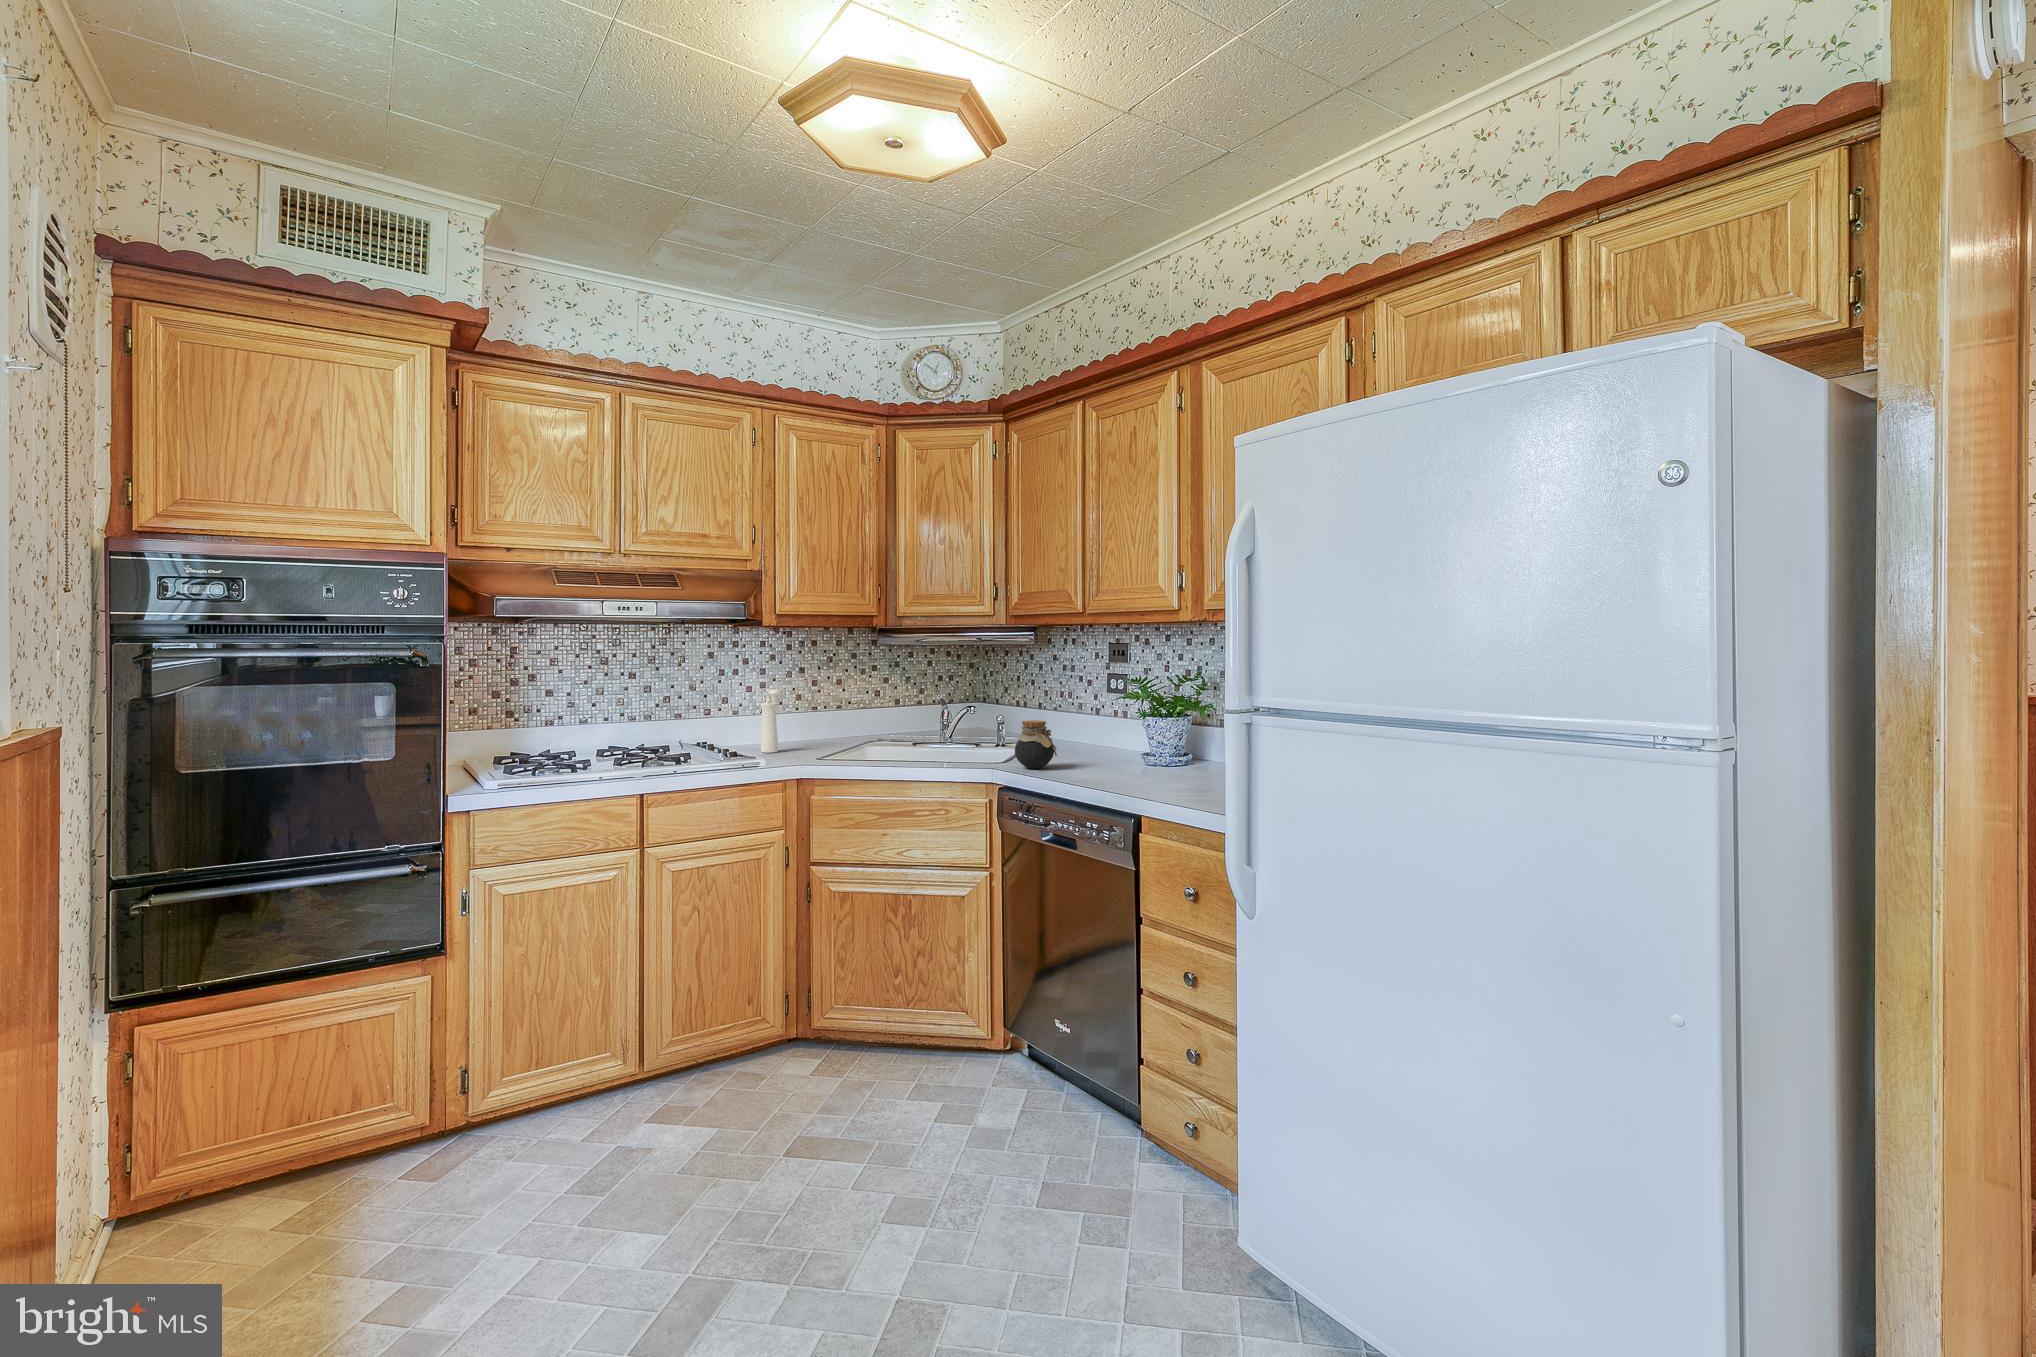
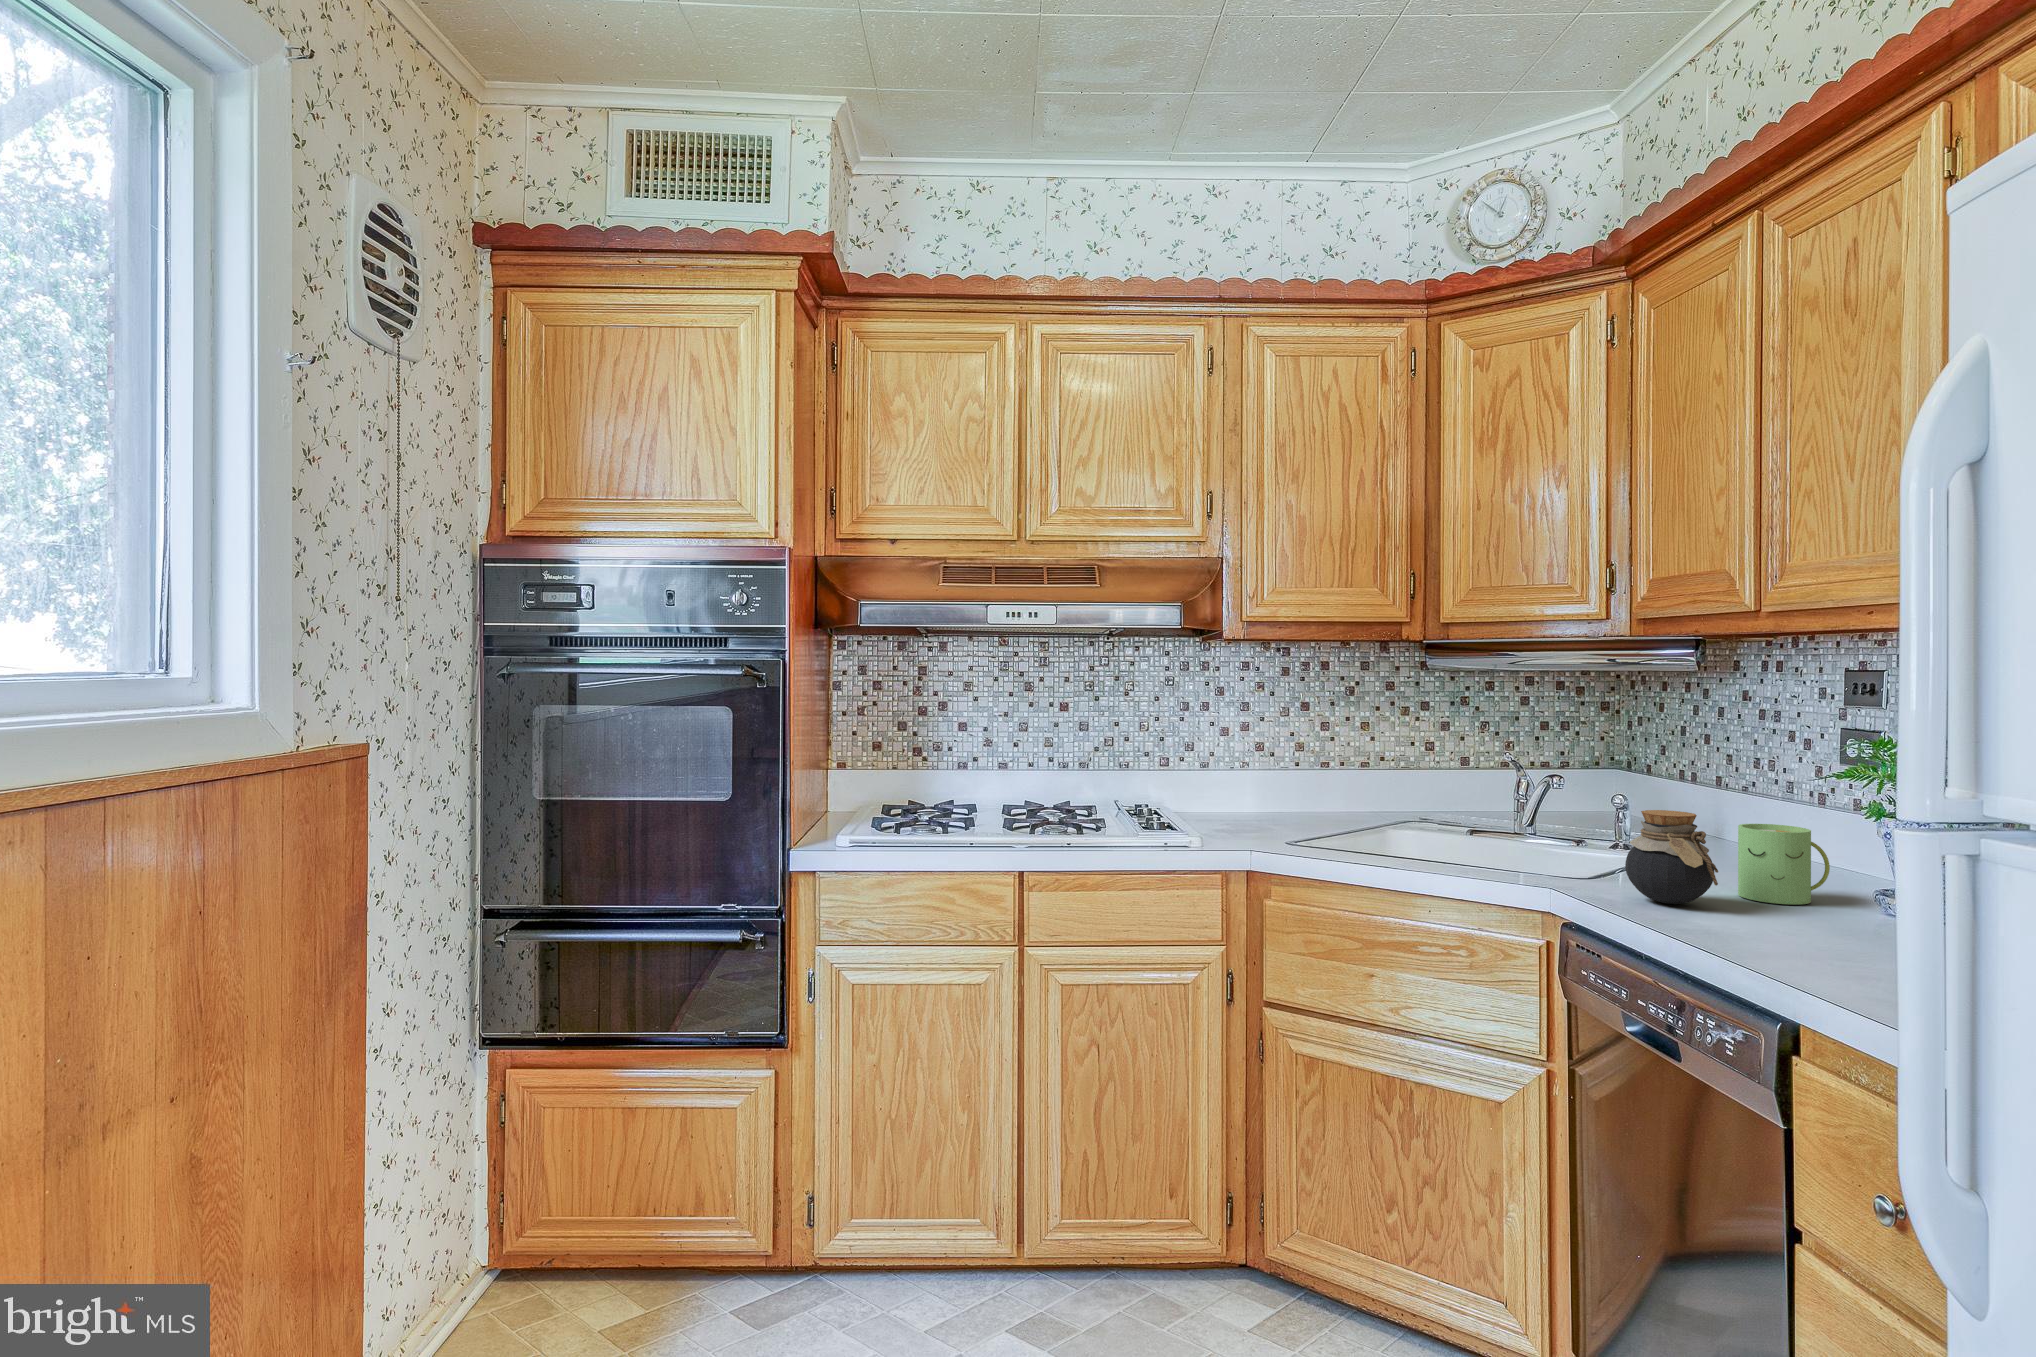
pepper mill: present [760,690,781,753] -> none [1226,731,1263,822]
mug: none [1060,725,1097,764] -> present [1738,824,1830,904]

